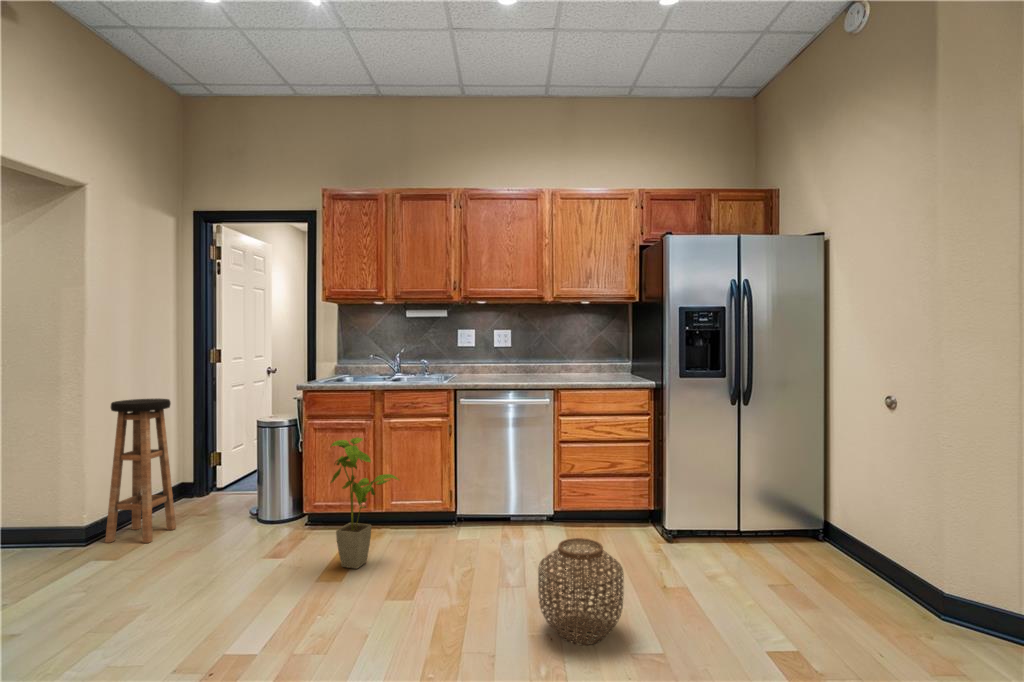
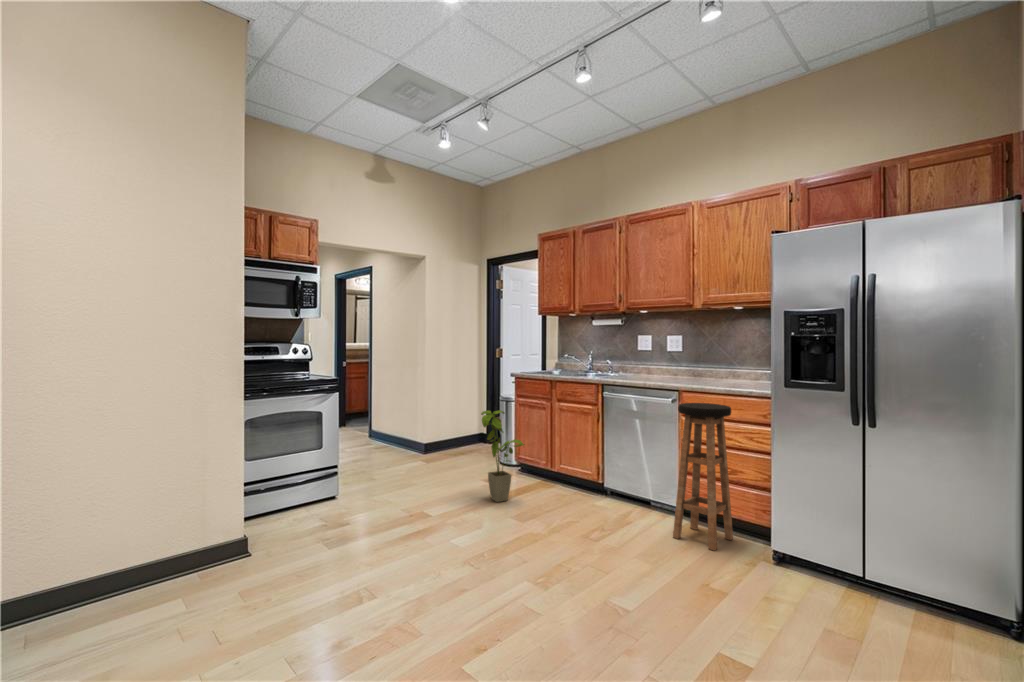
bar stool: present [105,399,176,543] -> present [673,403,733,551]
woven basket: present [538,538,624,645] -> none [518,506,587,594]

